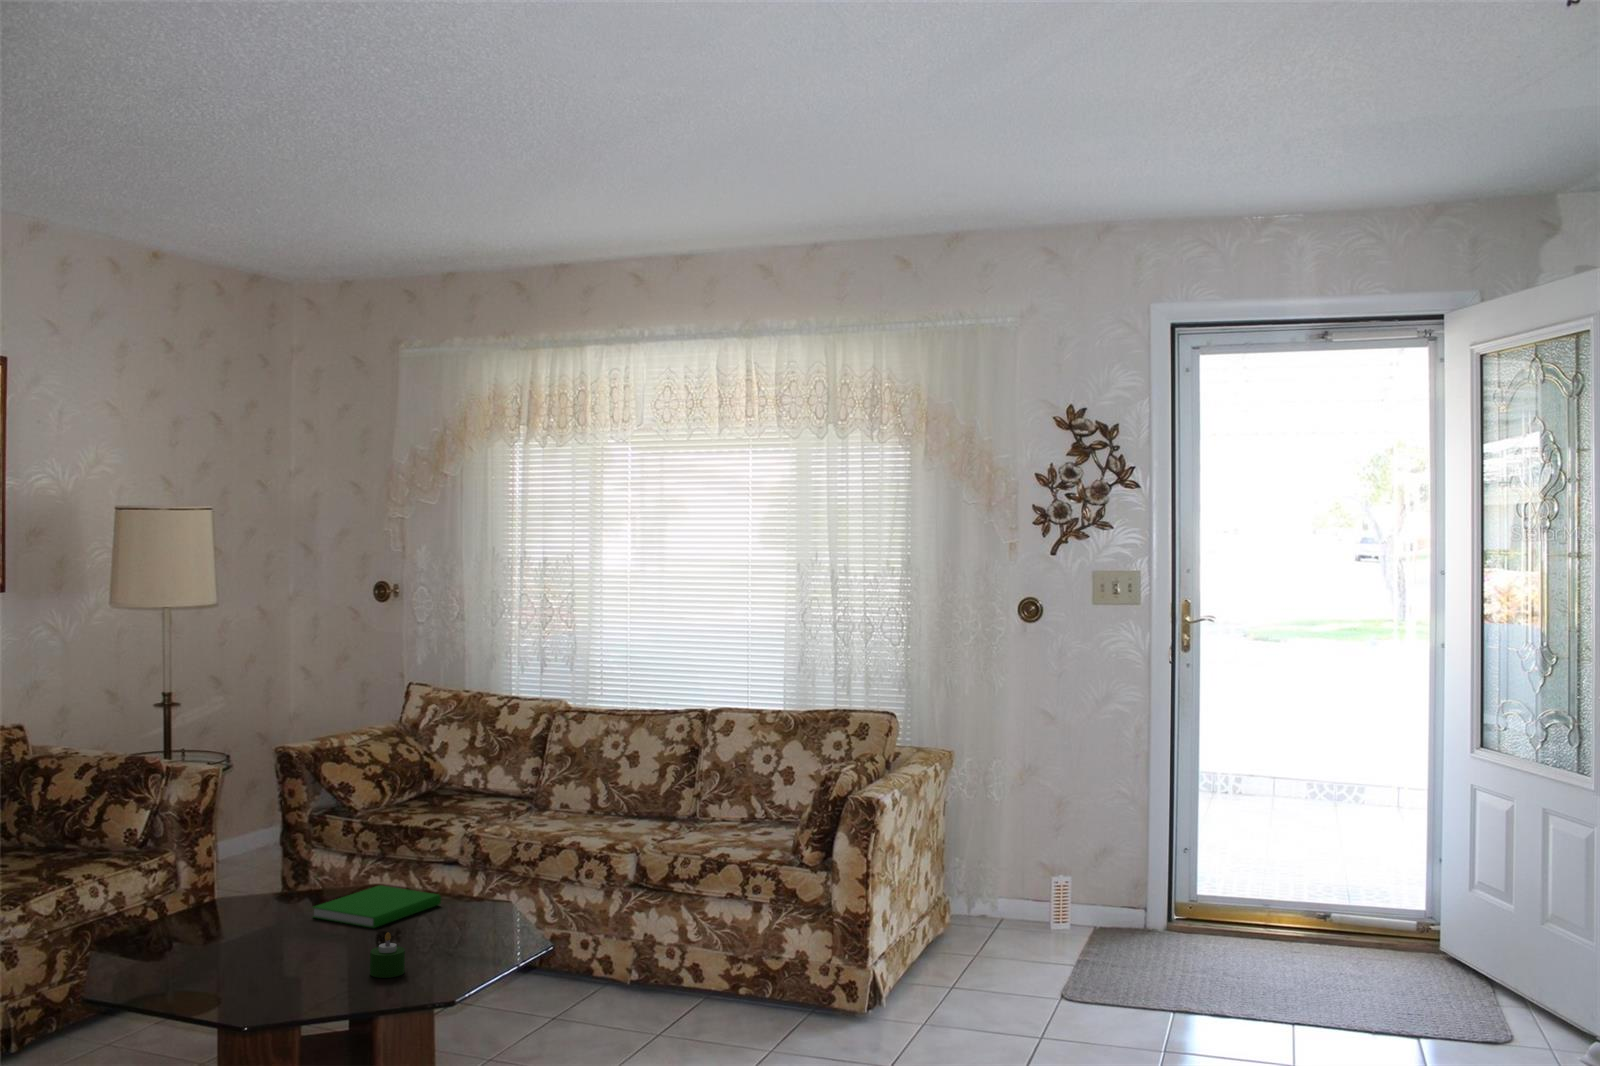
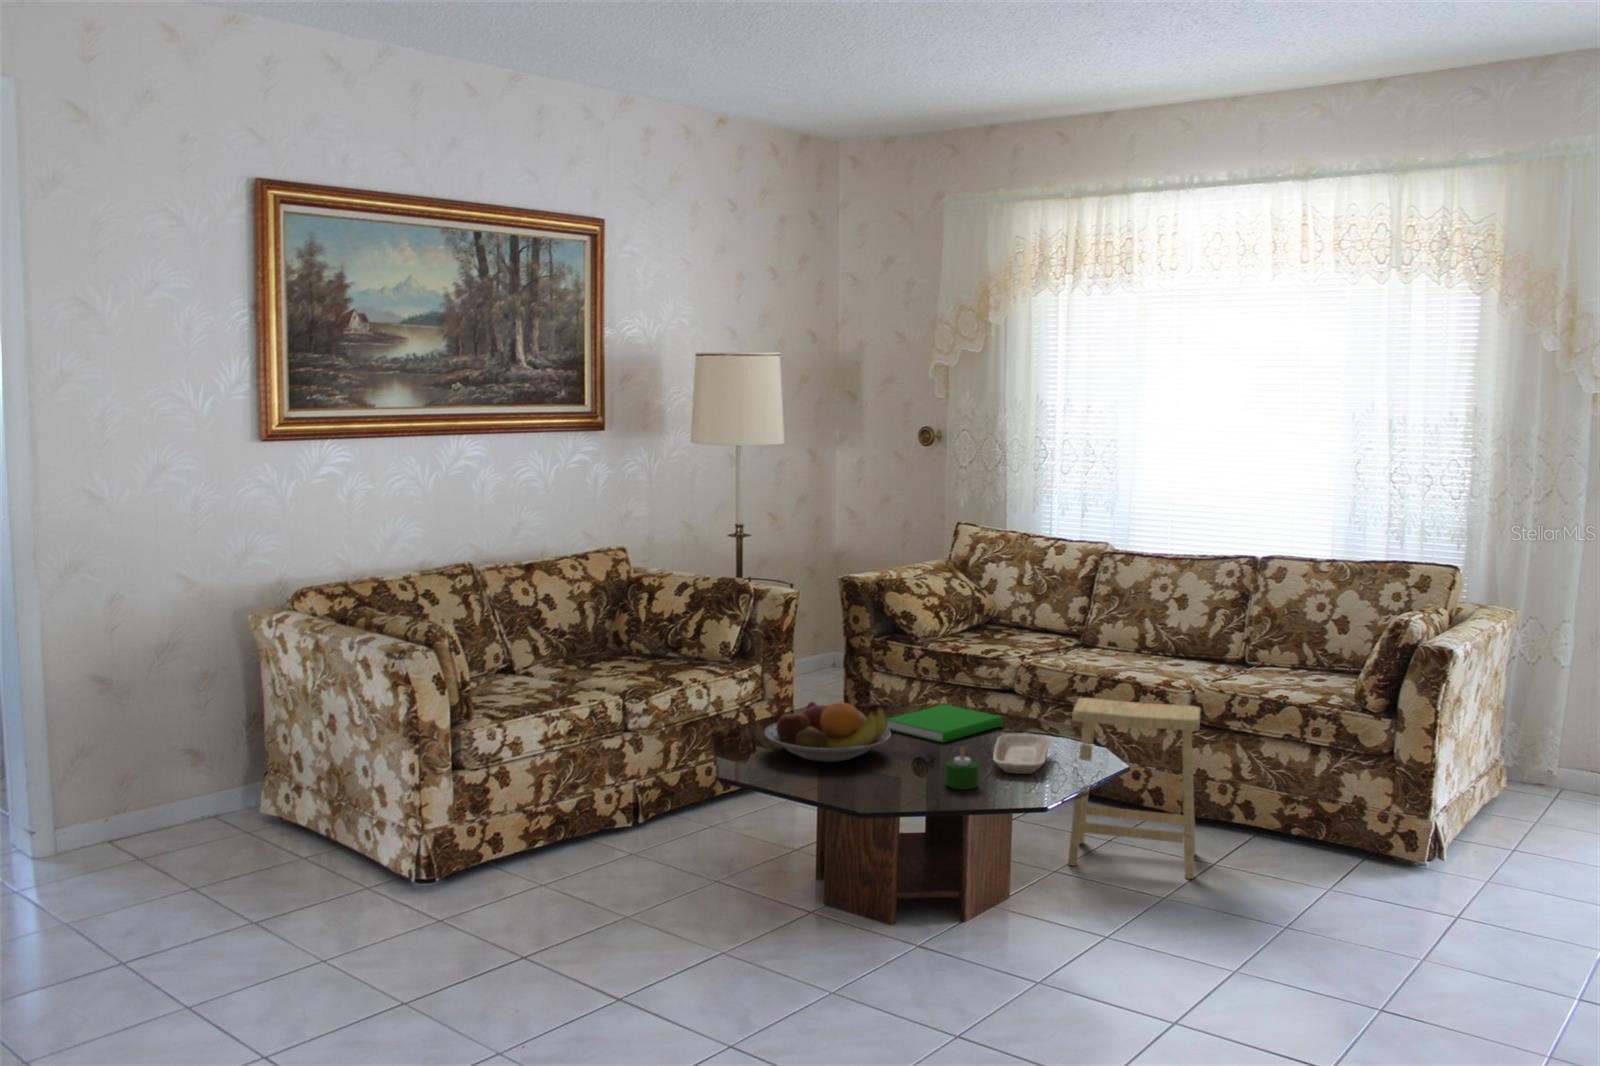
footstool: none [508,869,641,1047] -> present [1068,698,1201,879]
fruit bowl: none [170,894,314,960] -> present [765,702,891,762]
tray: none [423,912,486,956] -> present [993,734,1051,774]

